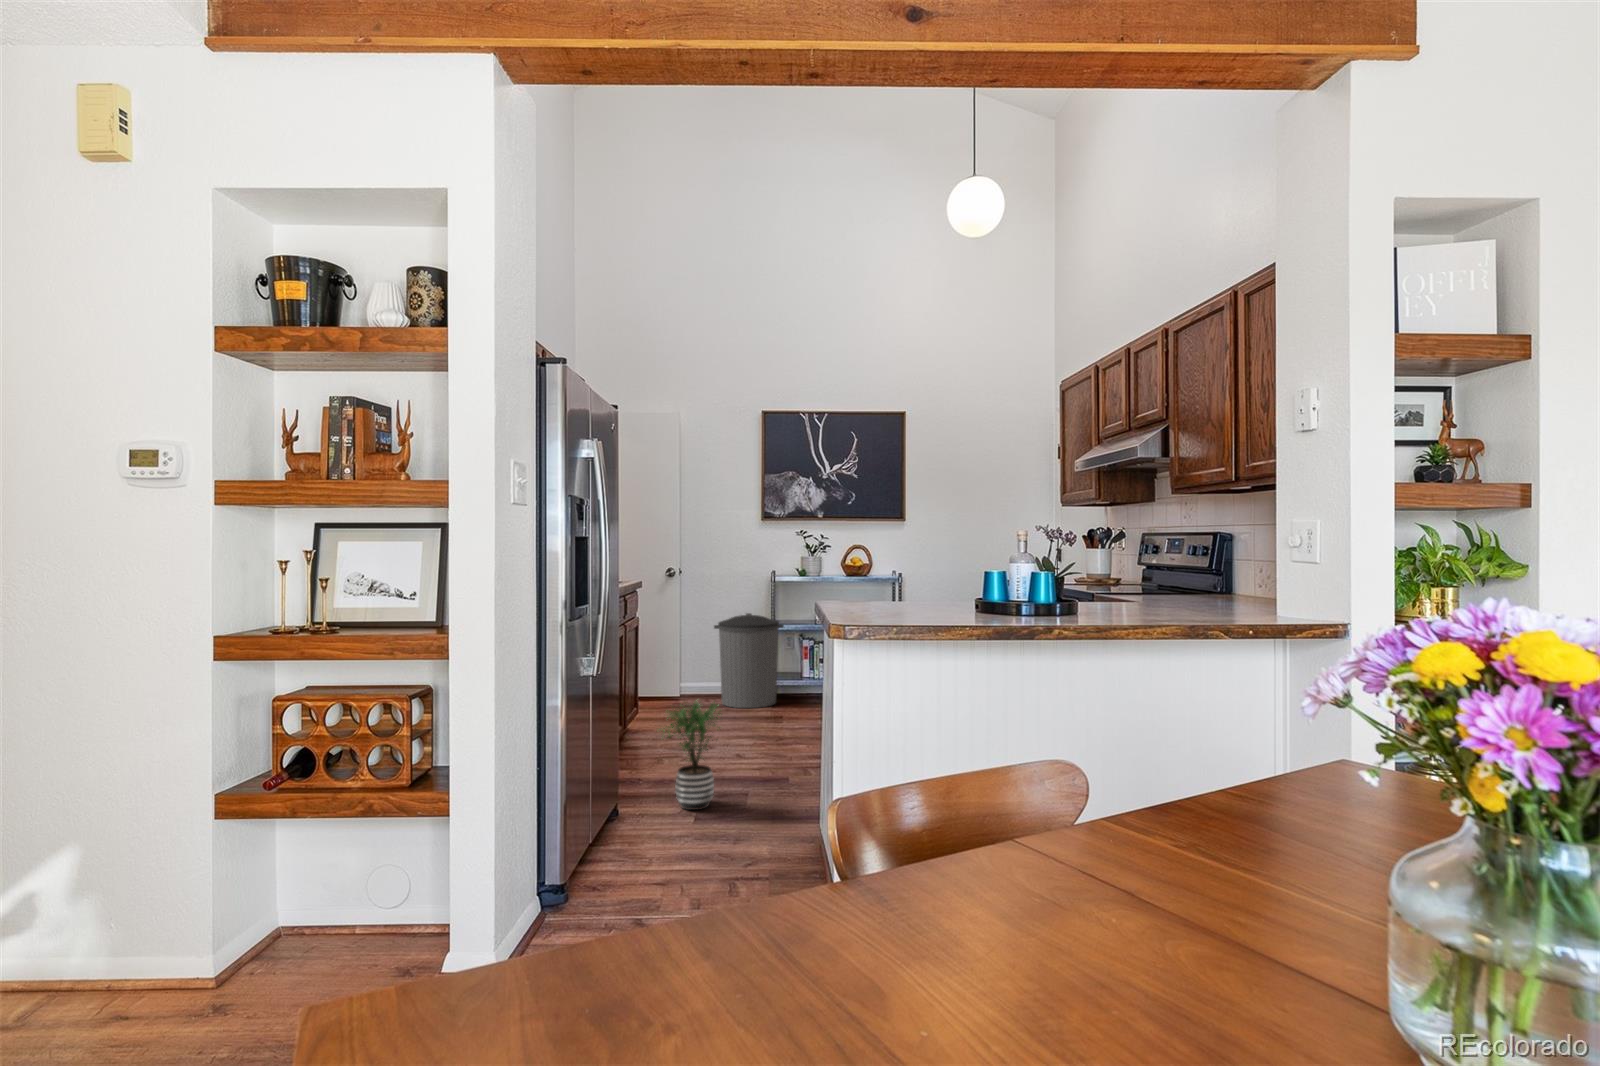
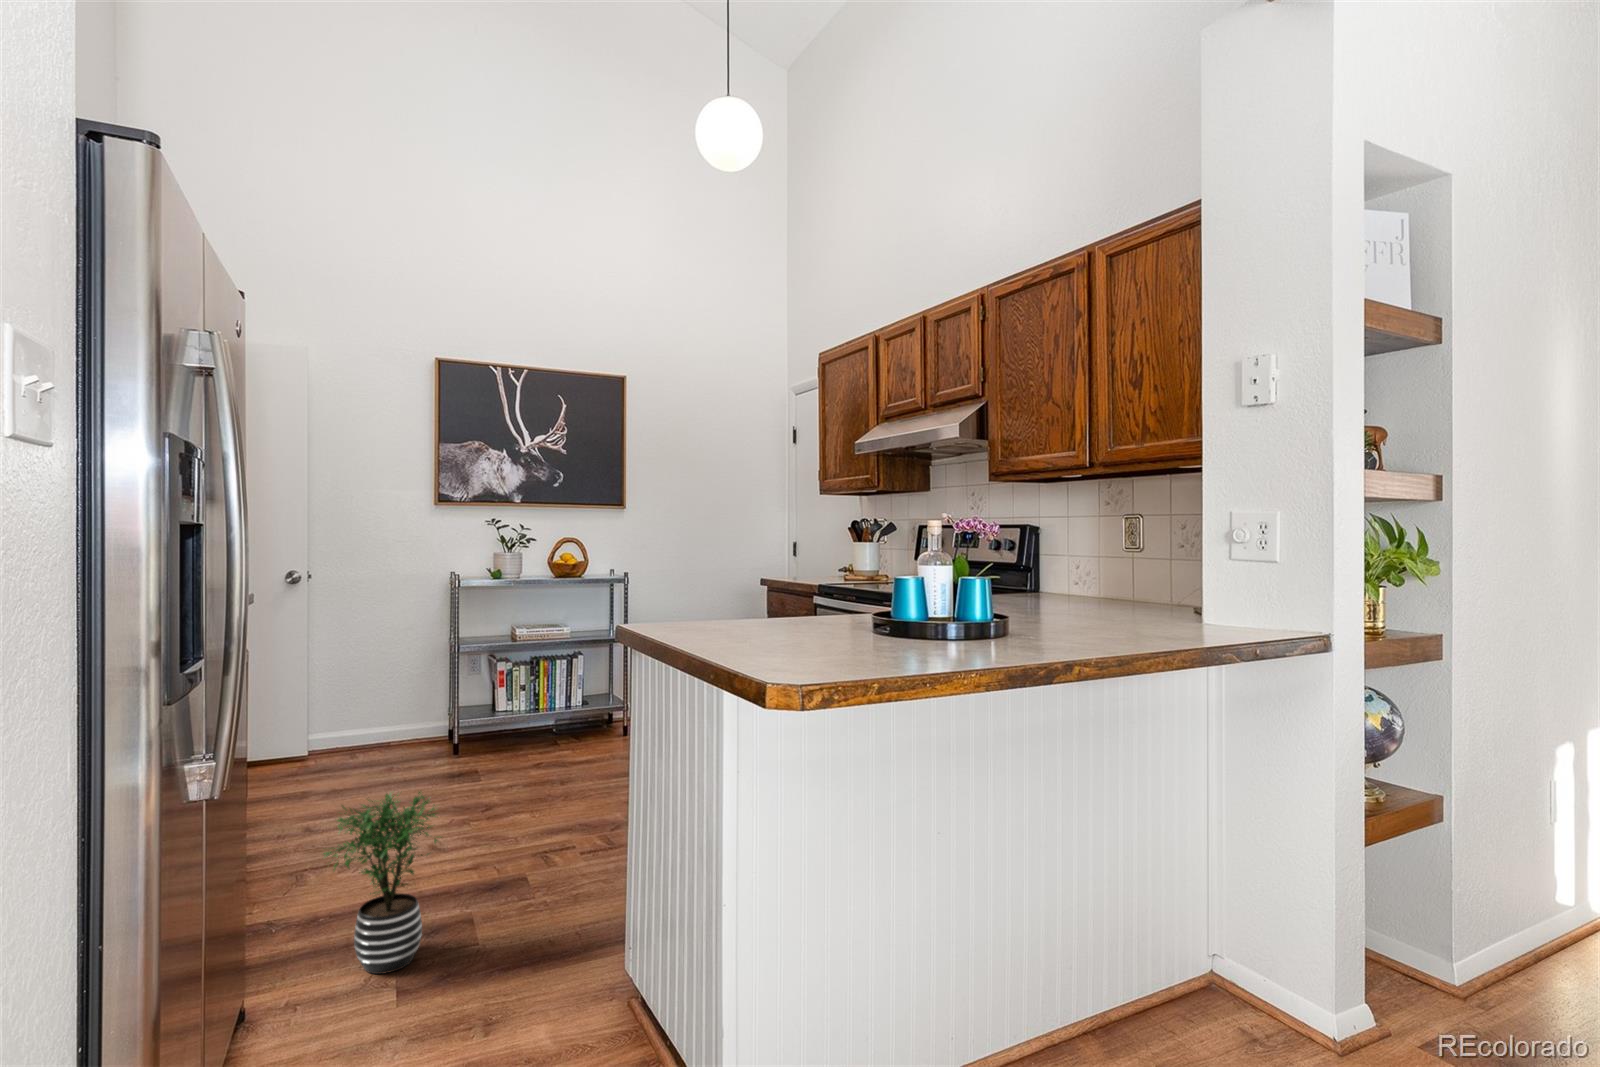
trash can: present [714,613,784,708] -> none [367,630,470,762]

